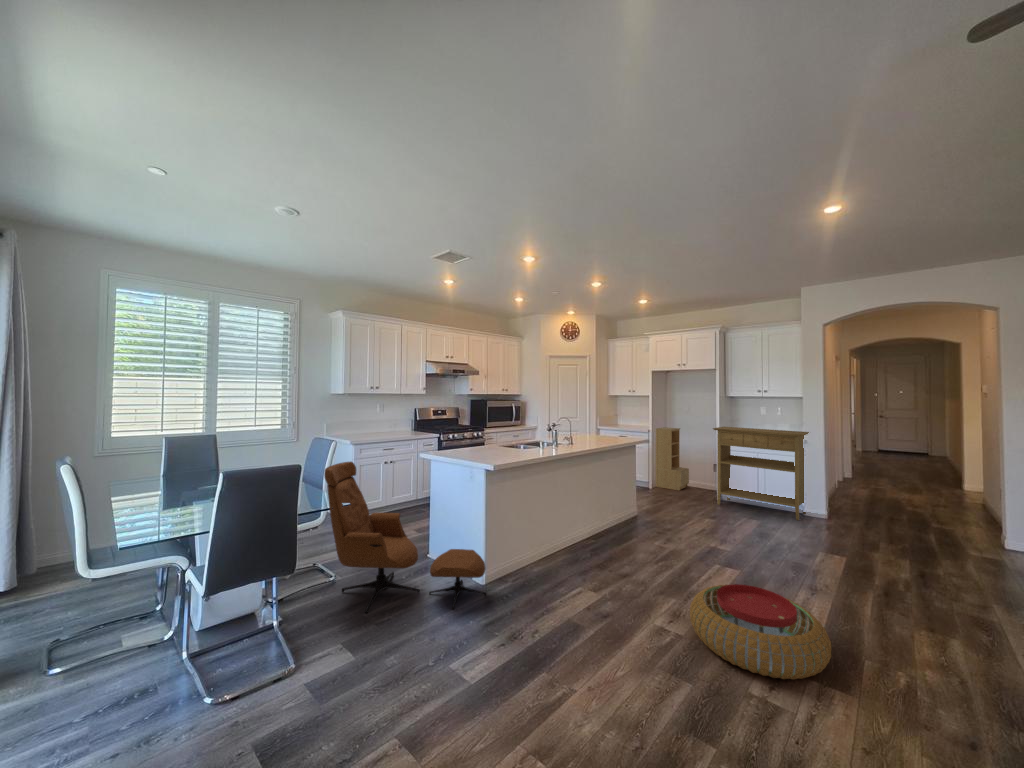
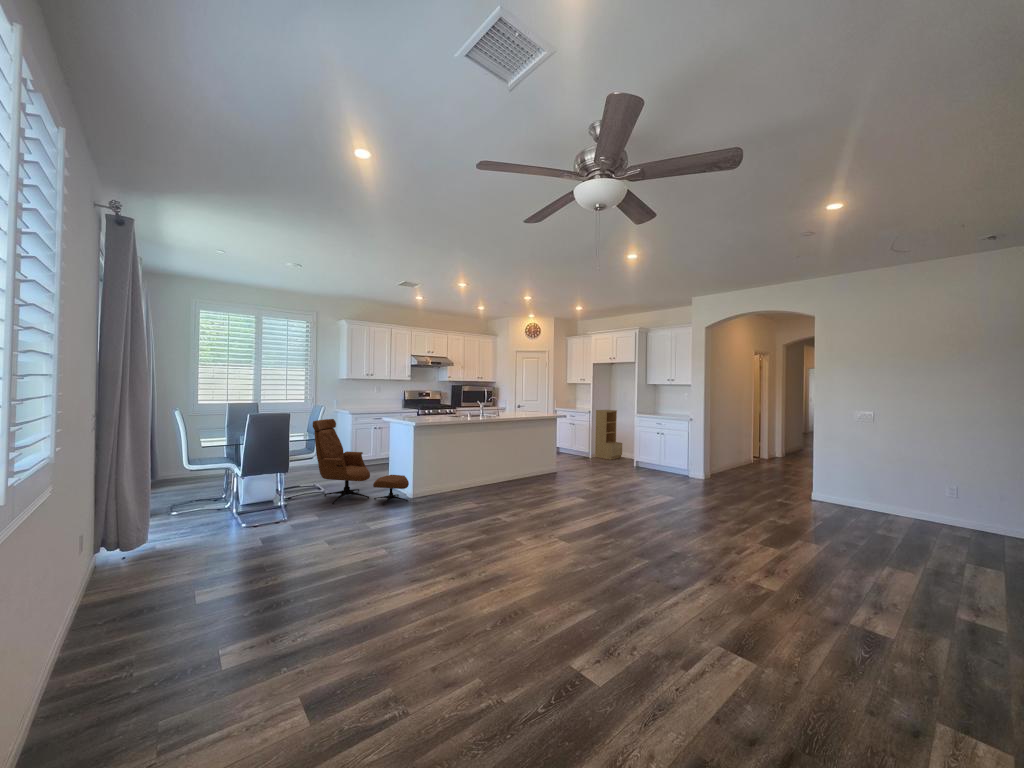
console table: present [713,427,809,520] -> none [625,408,696,479]
pouf: present [690,584,831,680] -> none [509,495,581,538]

